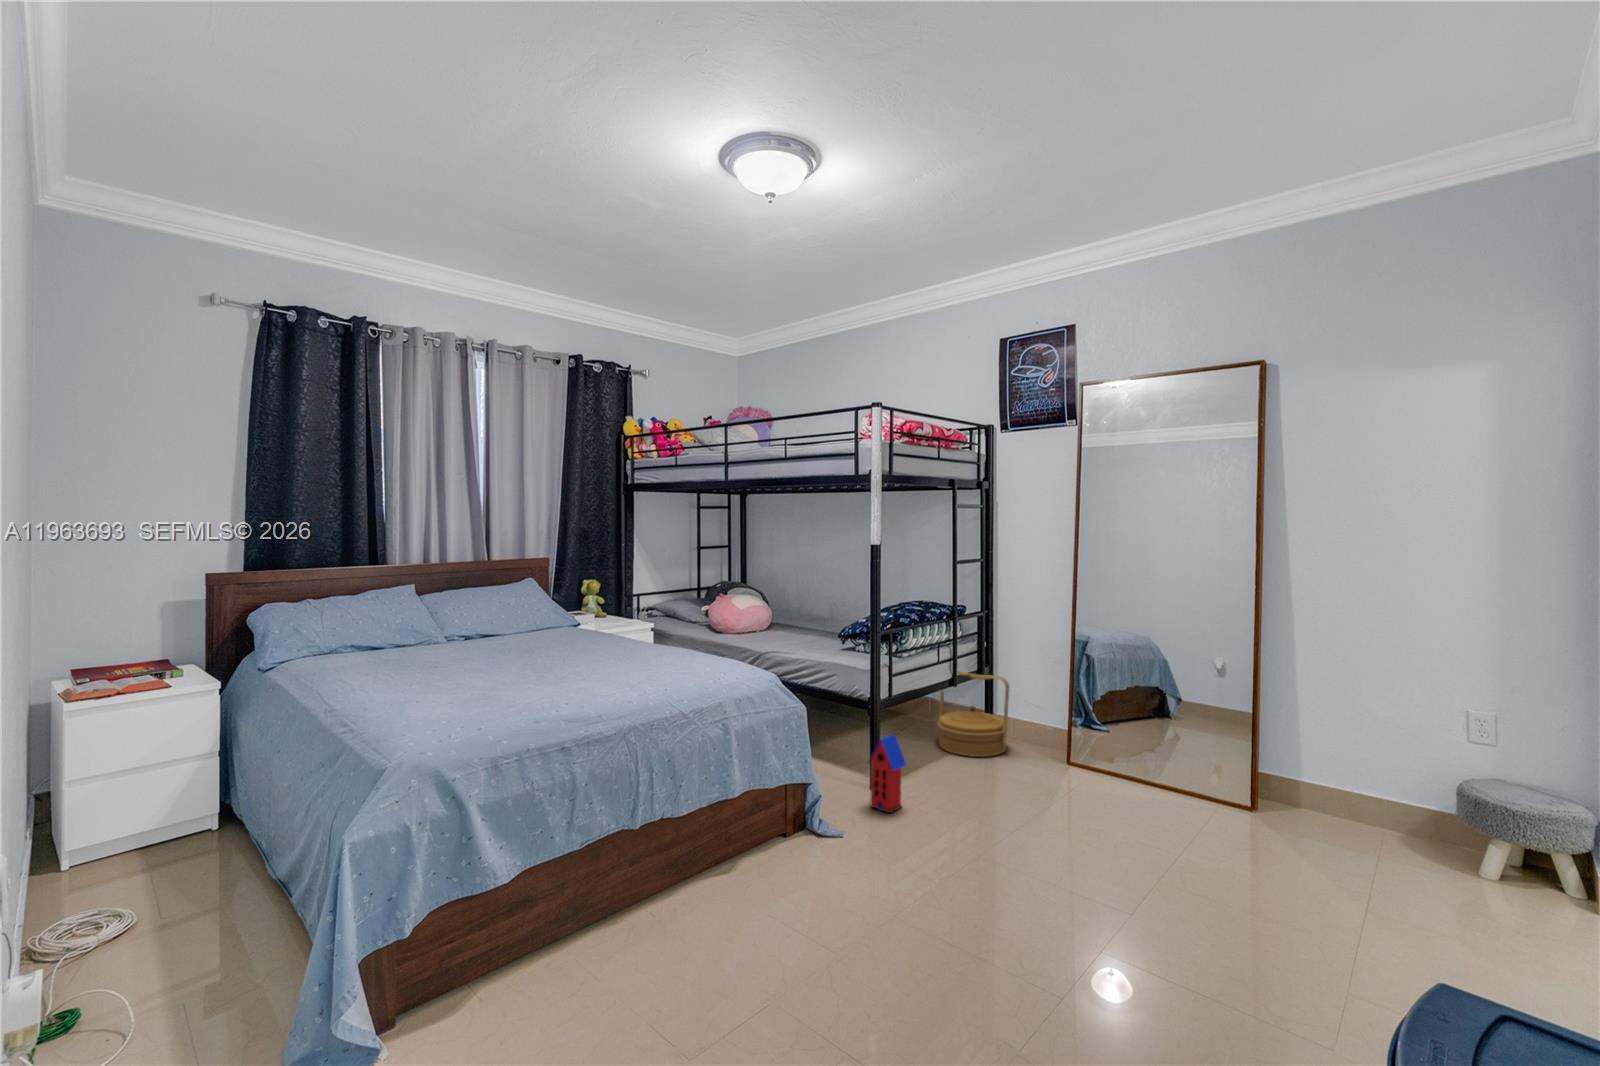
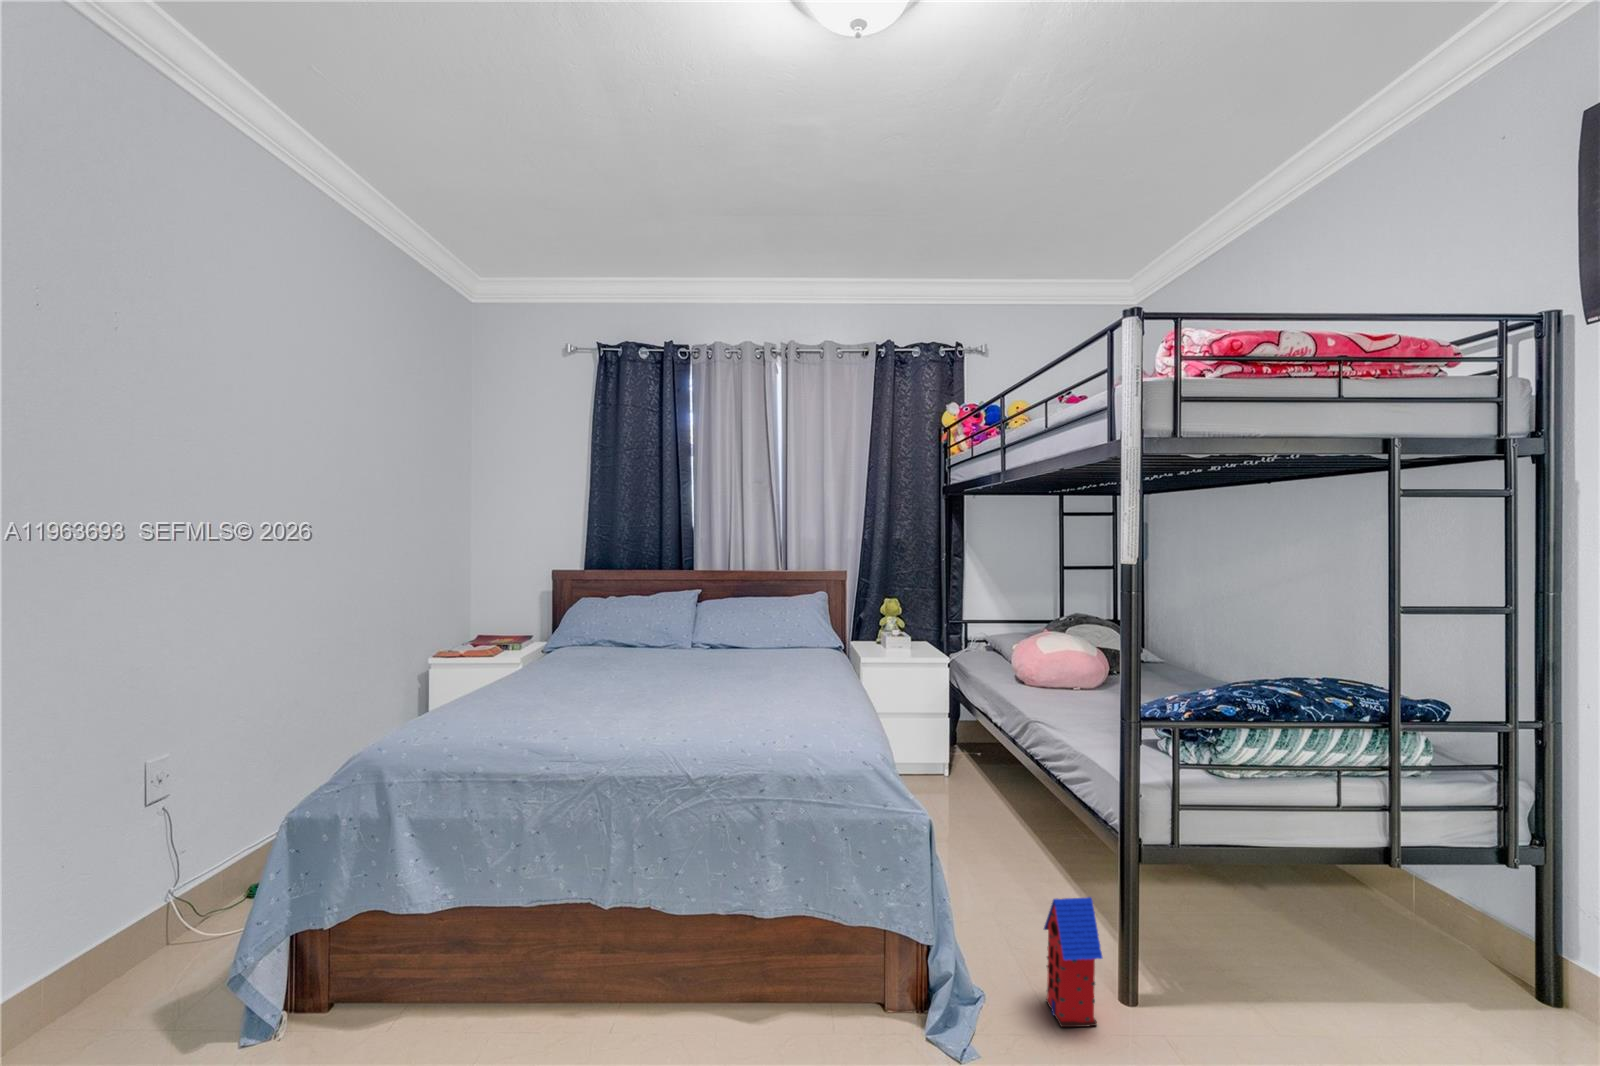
woven basket: present [938,671,1009,757] -> none [1309,805,1477,1006]

